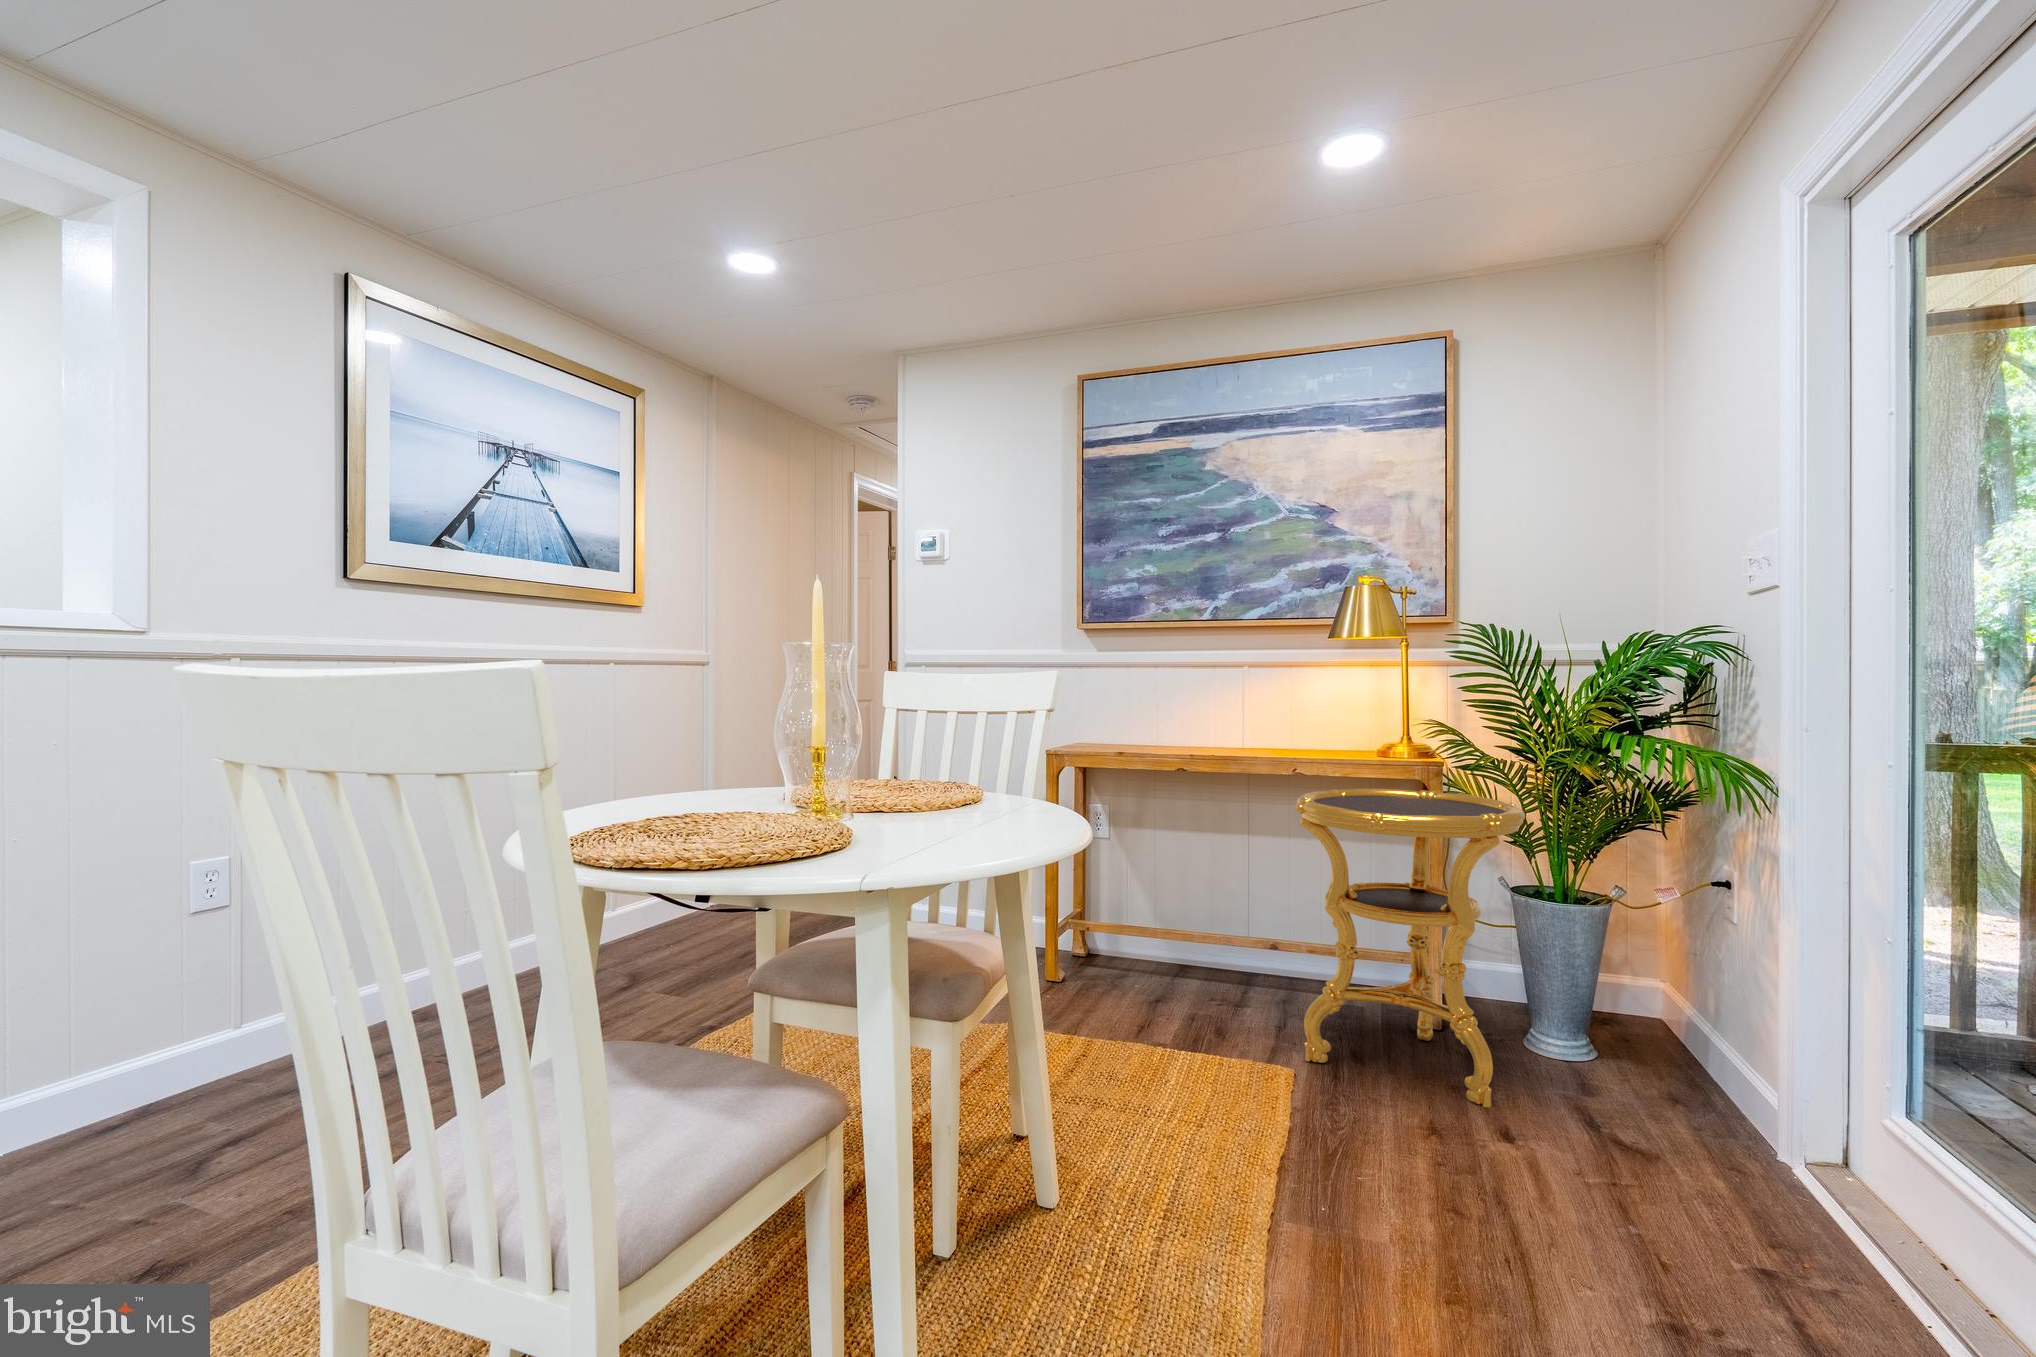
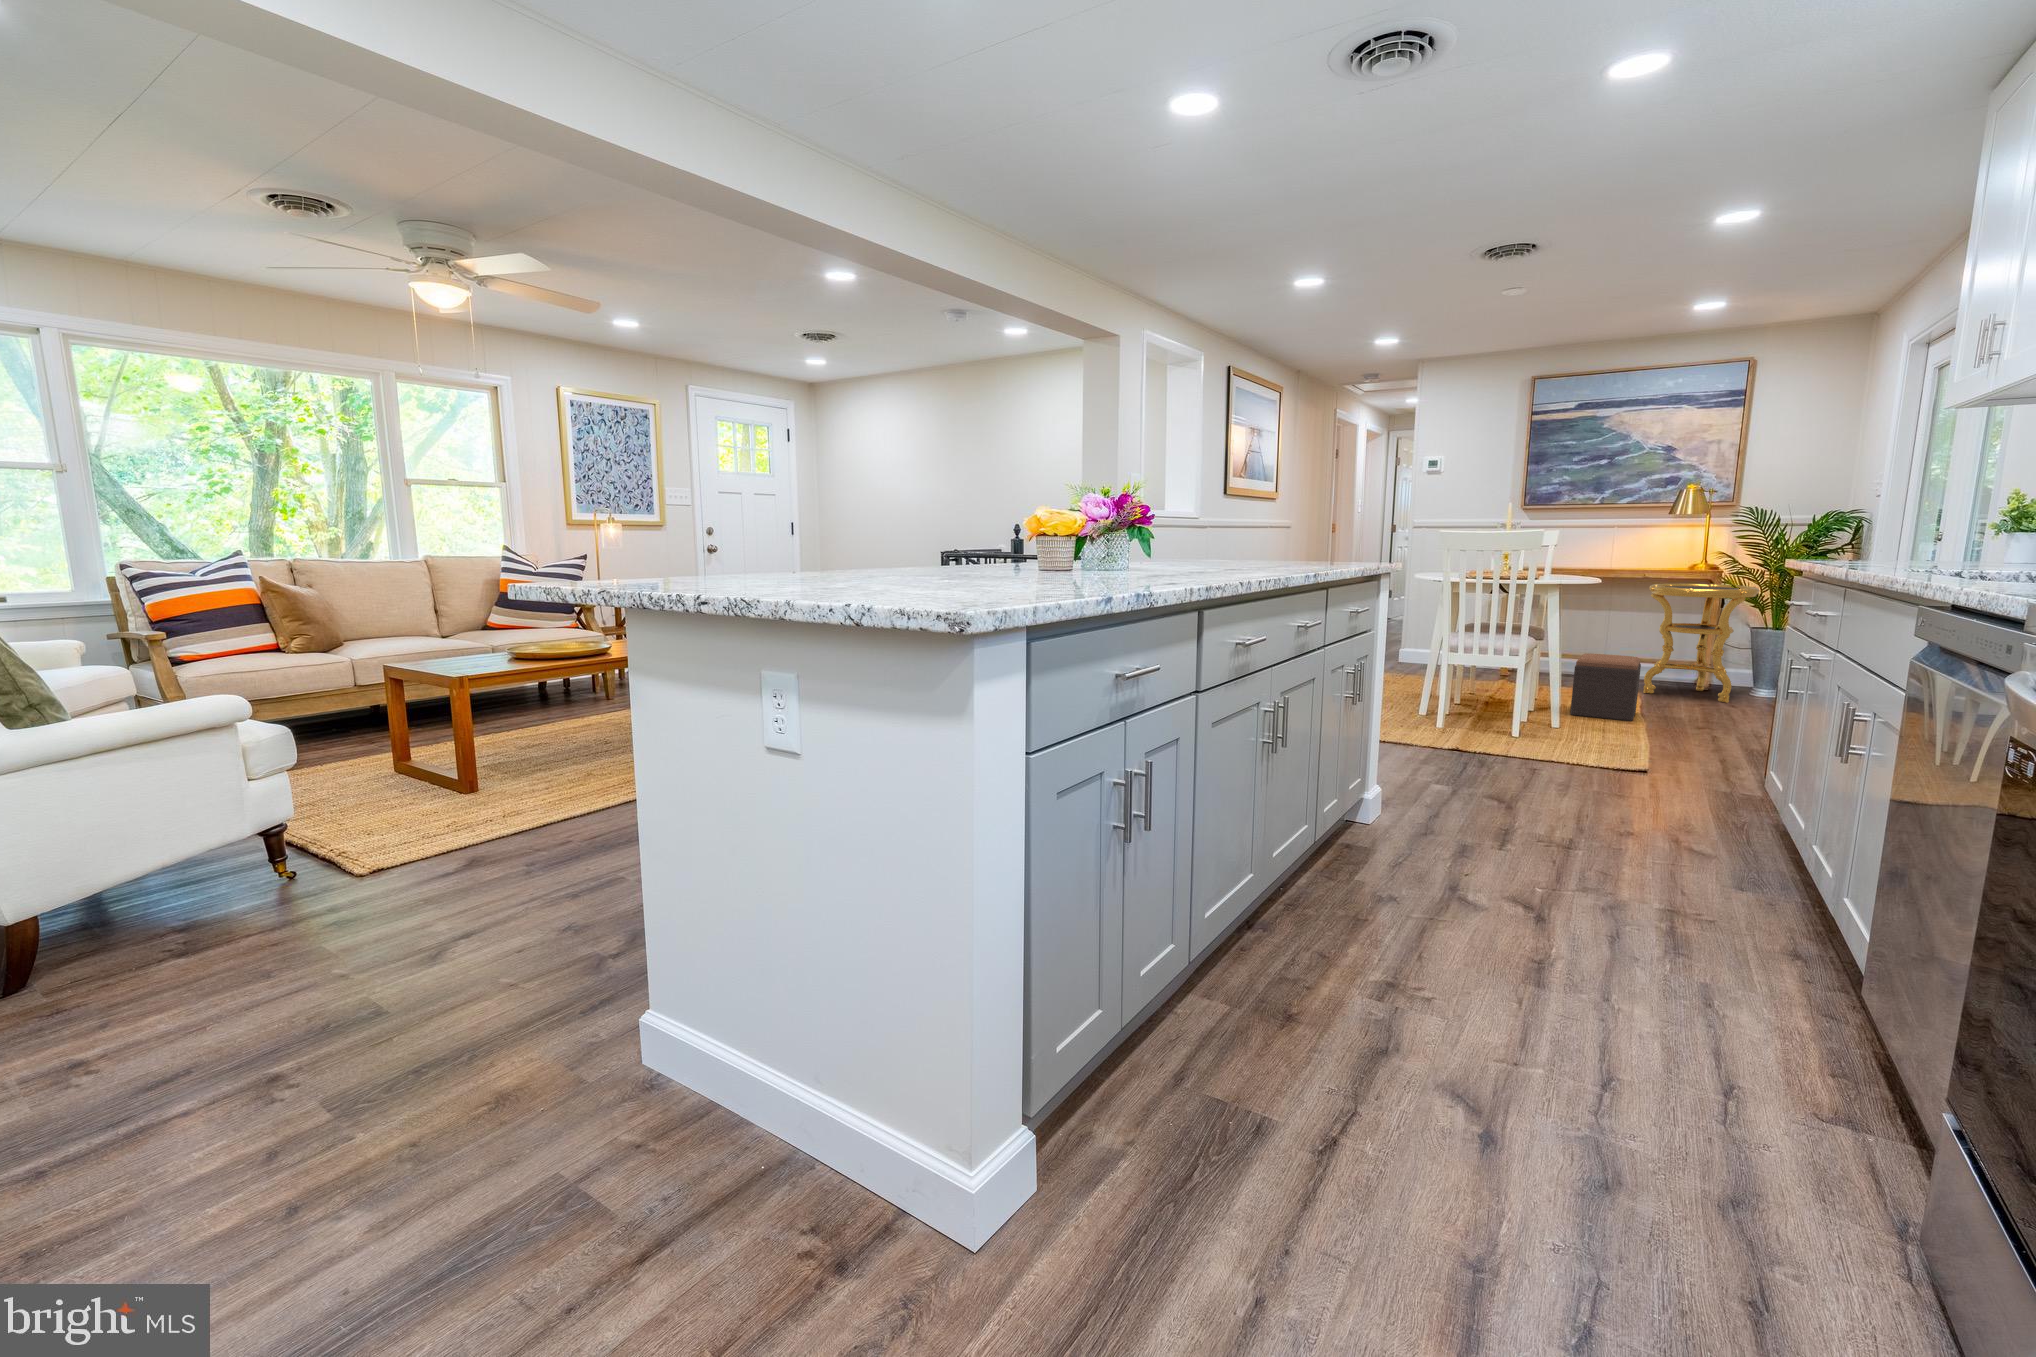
footstool: none [1051,1023,1255,1313] -> present [1570,653,1641,721]

